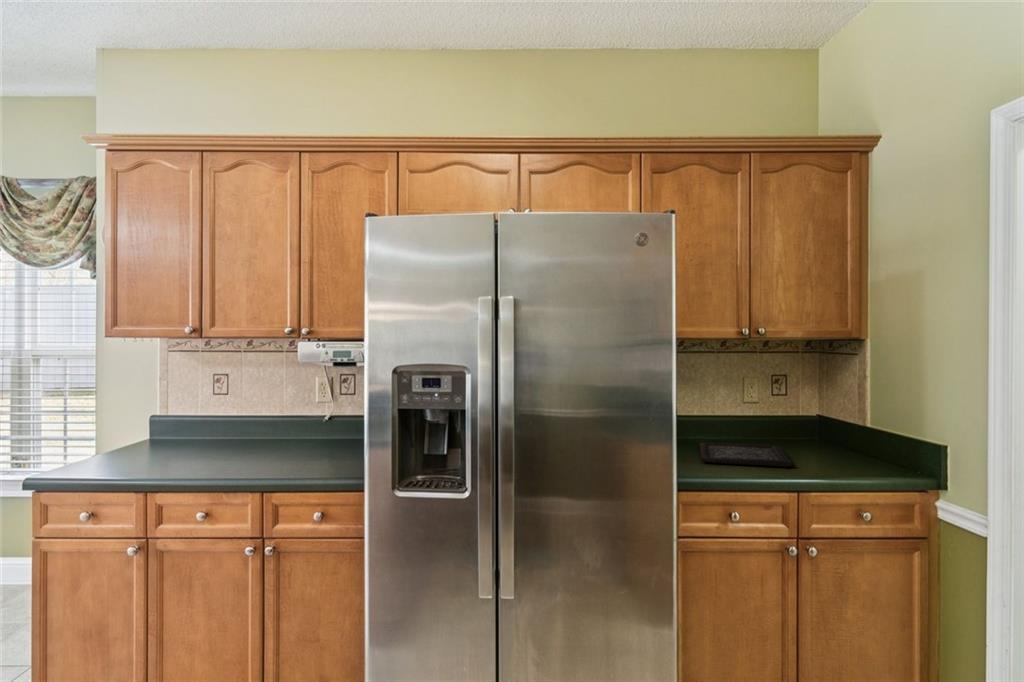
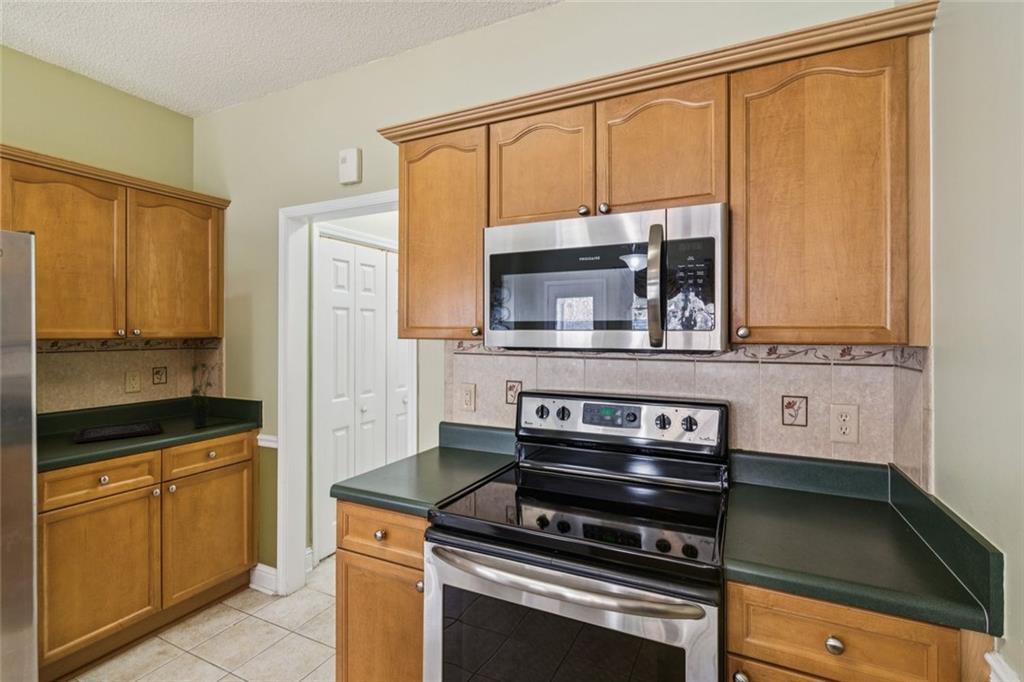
potted plant: none [828,370,878,469] -> present [190,363,215,428]

